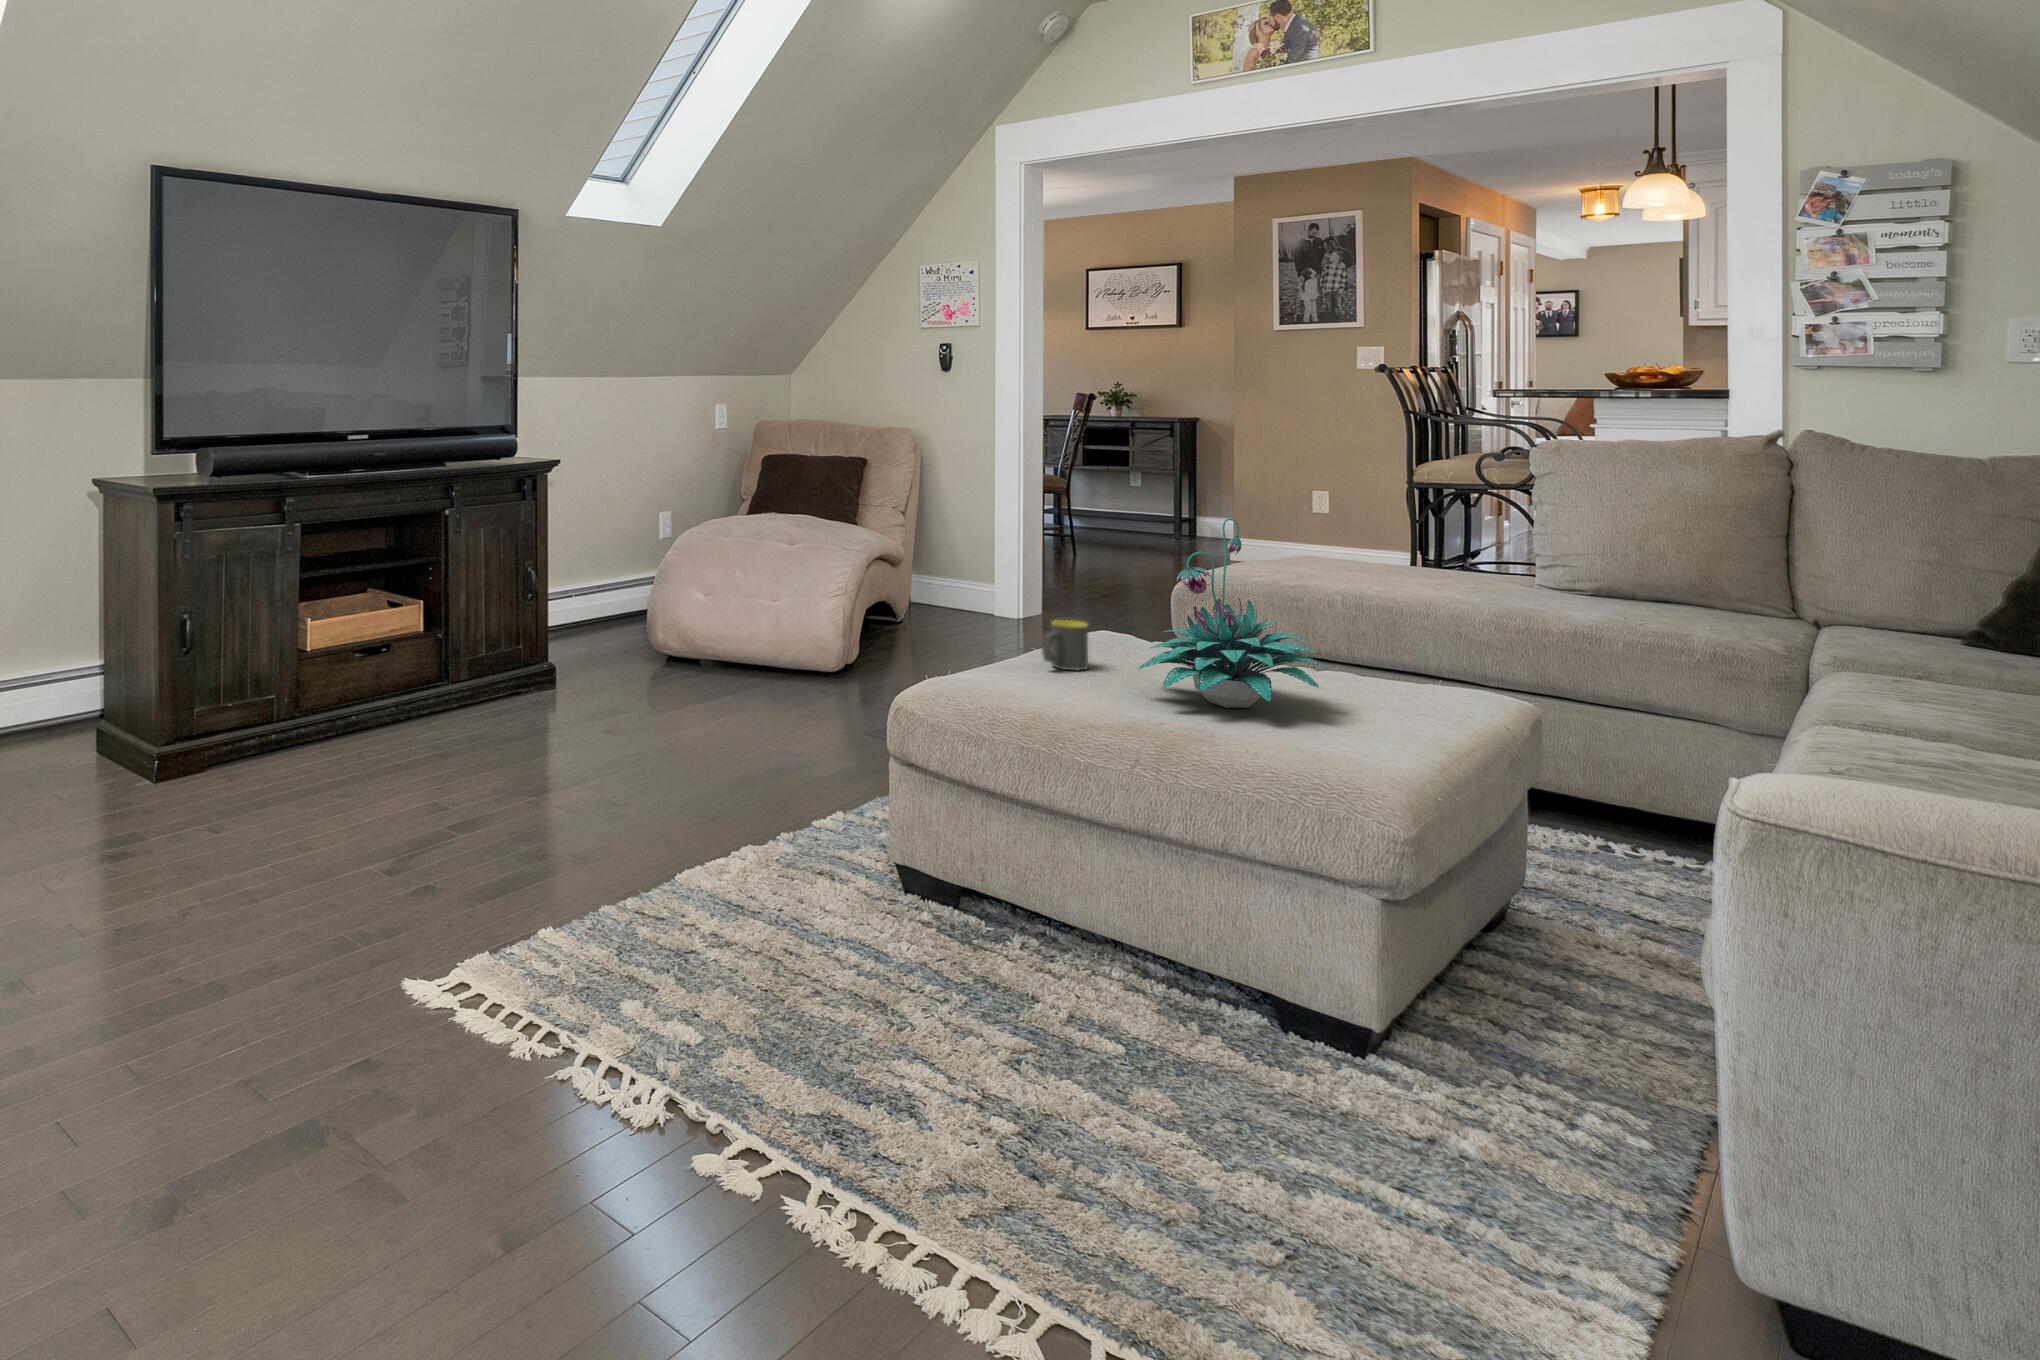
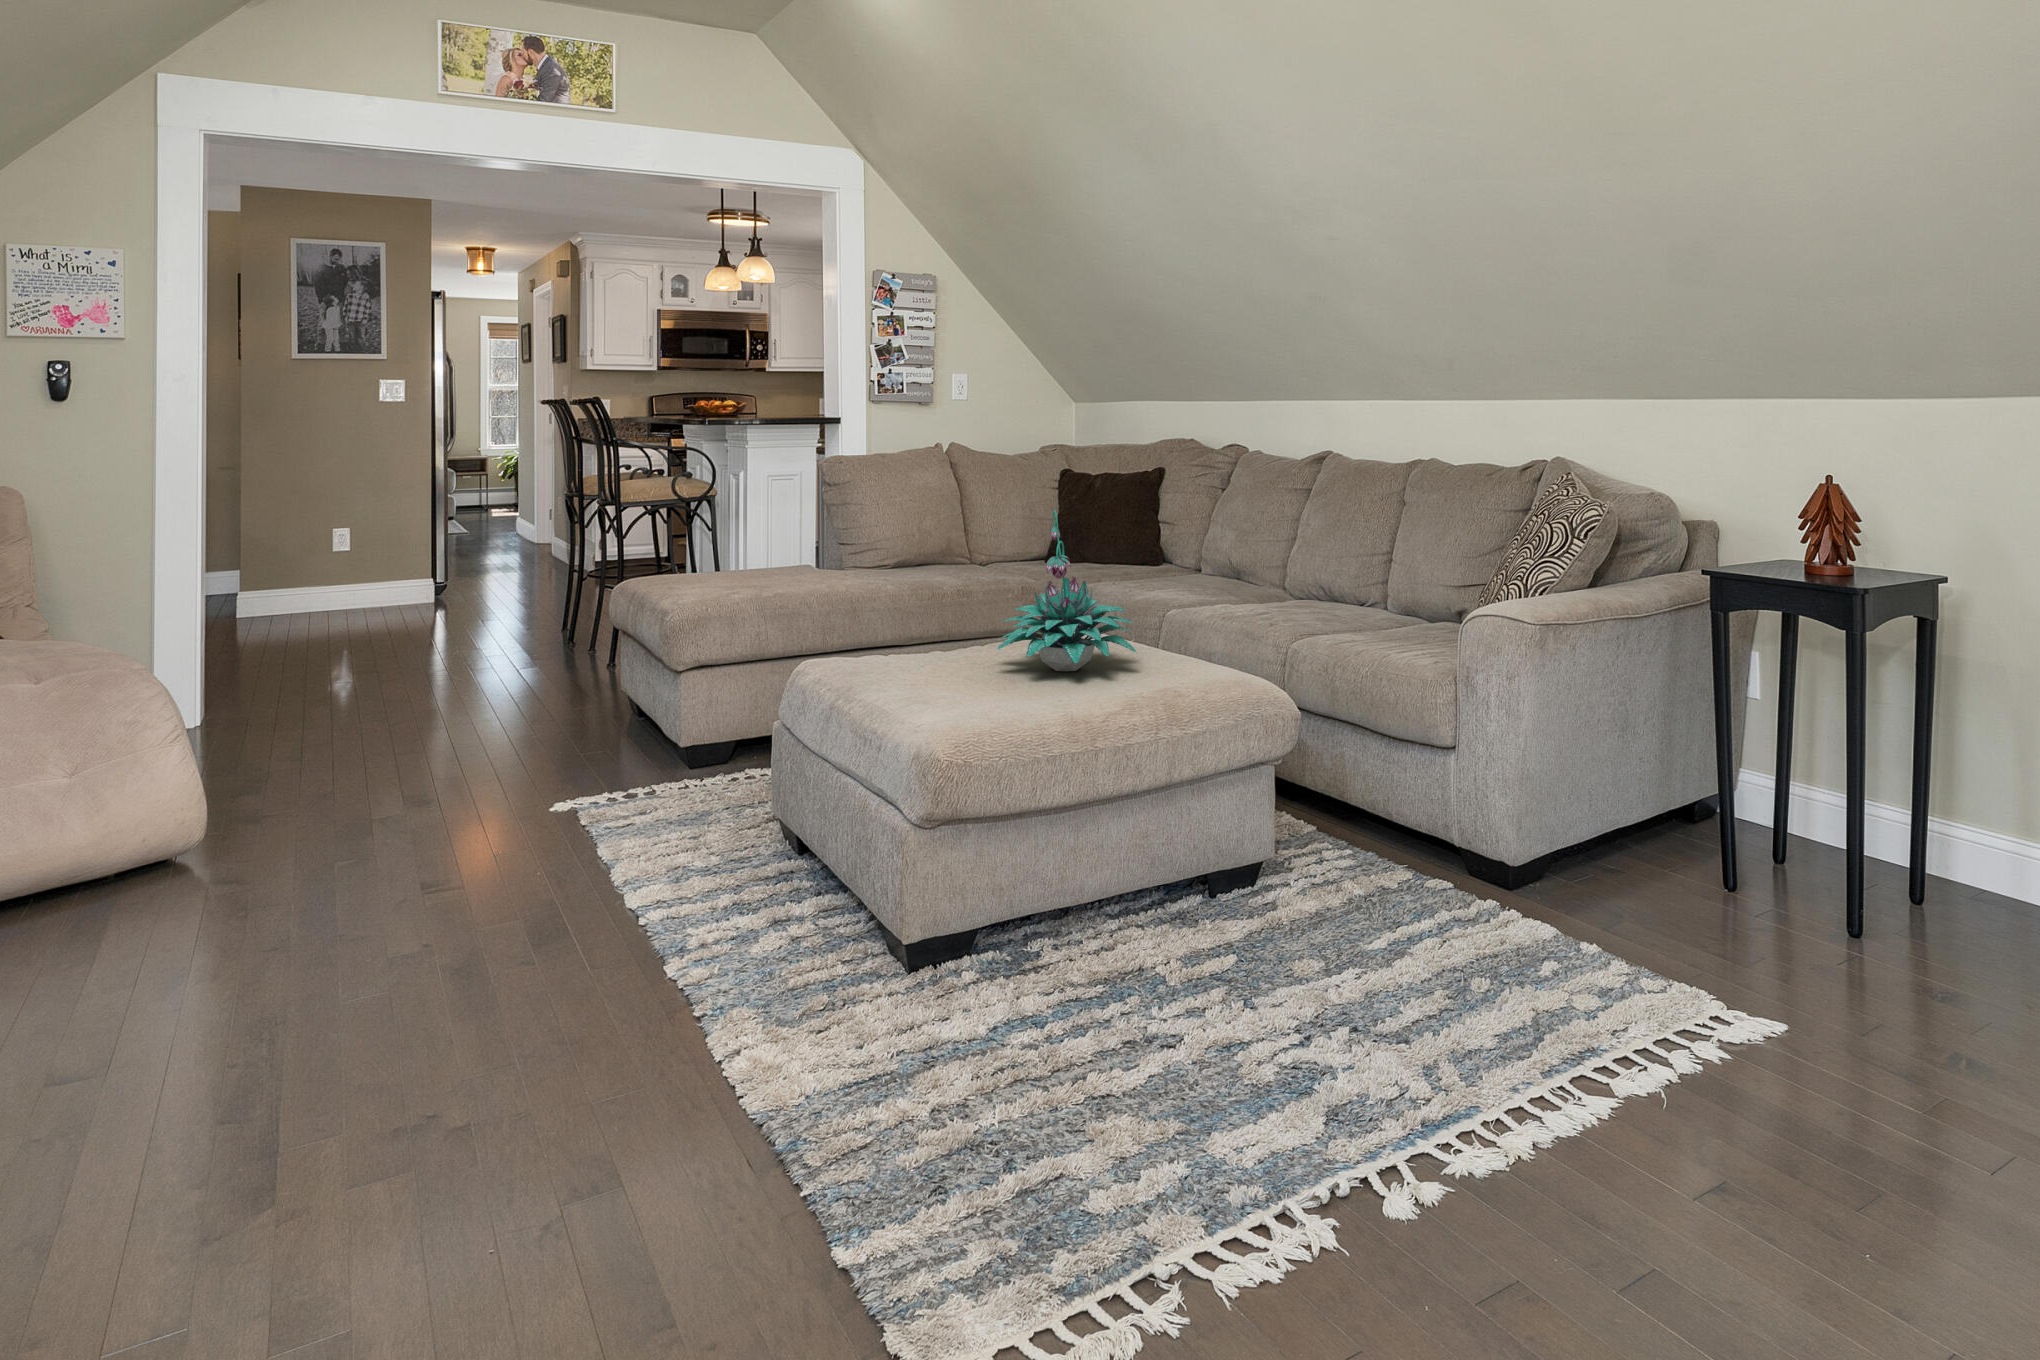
mug: present [1042,620,1088,670] -> none [888,633,922,683]

